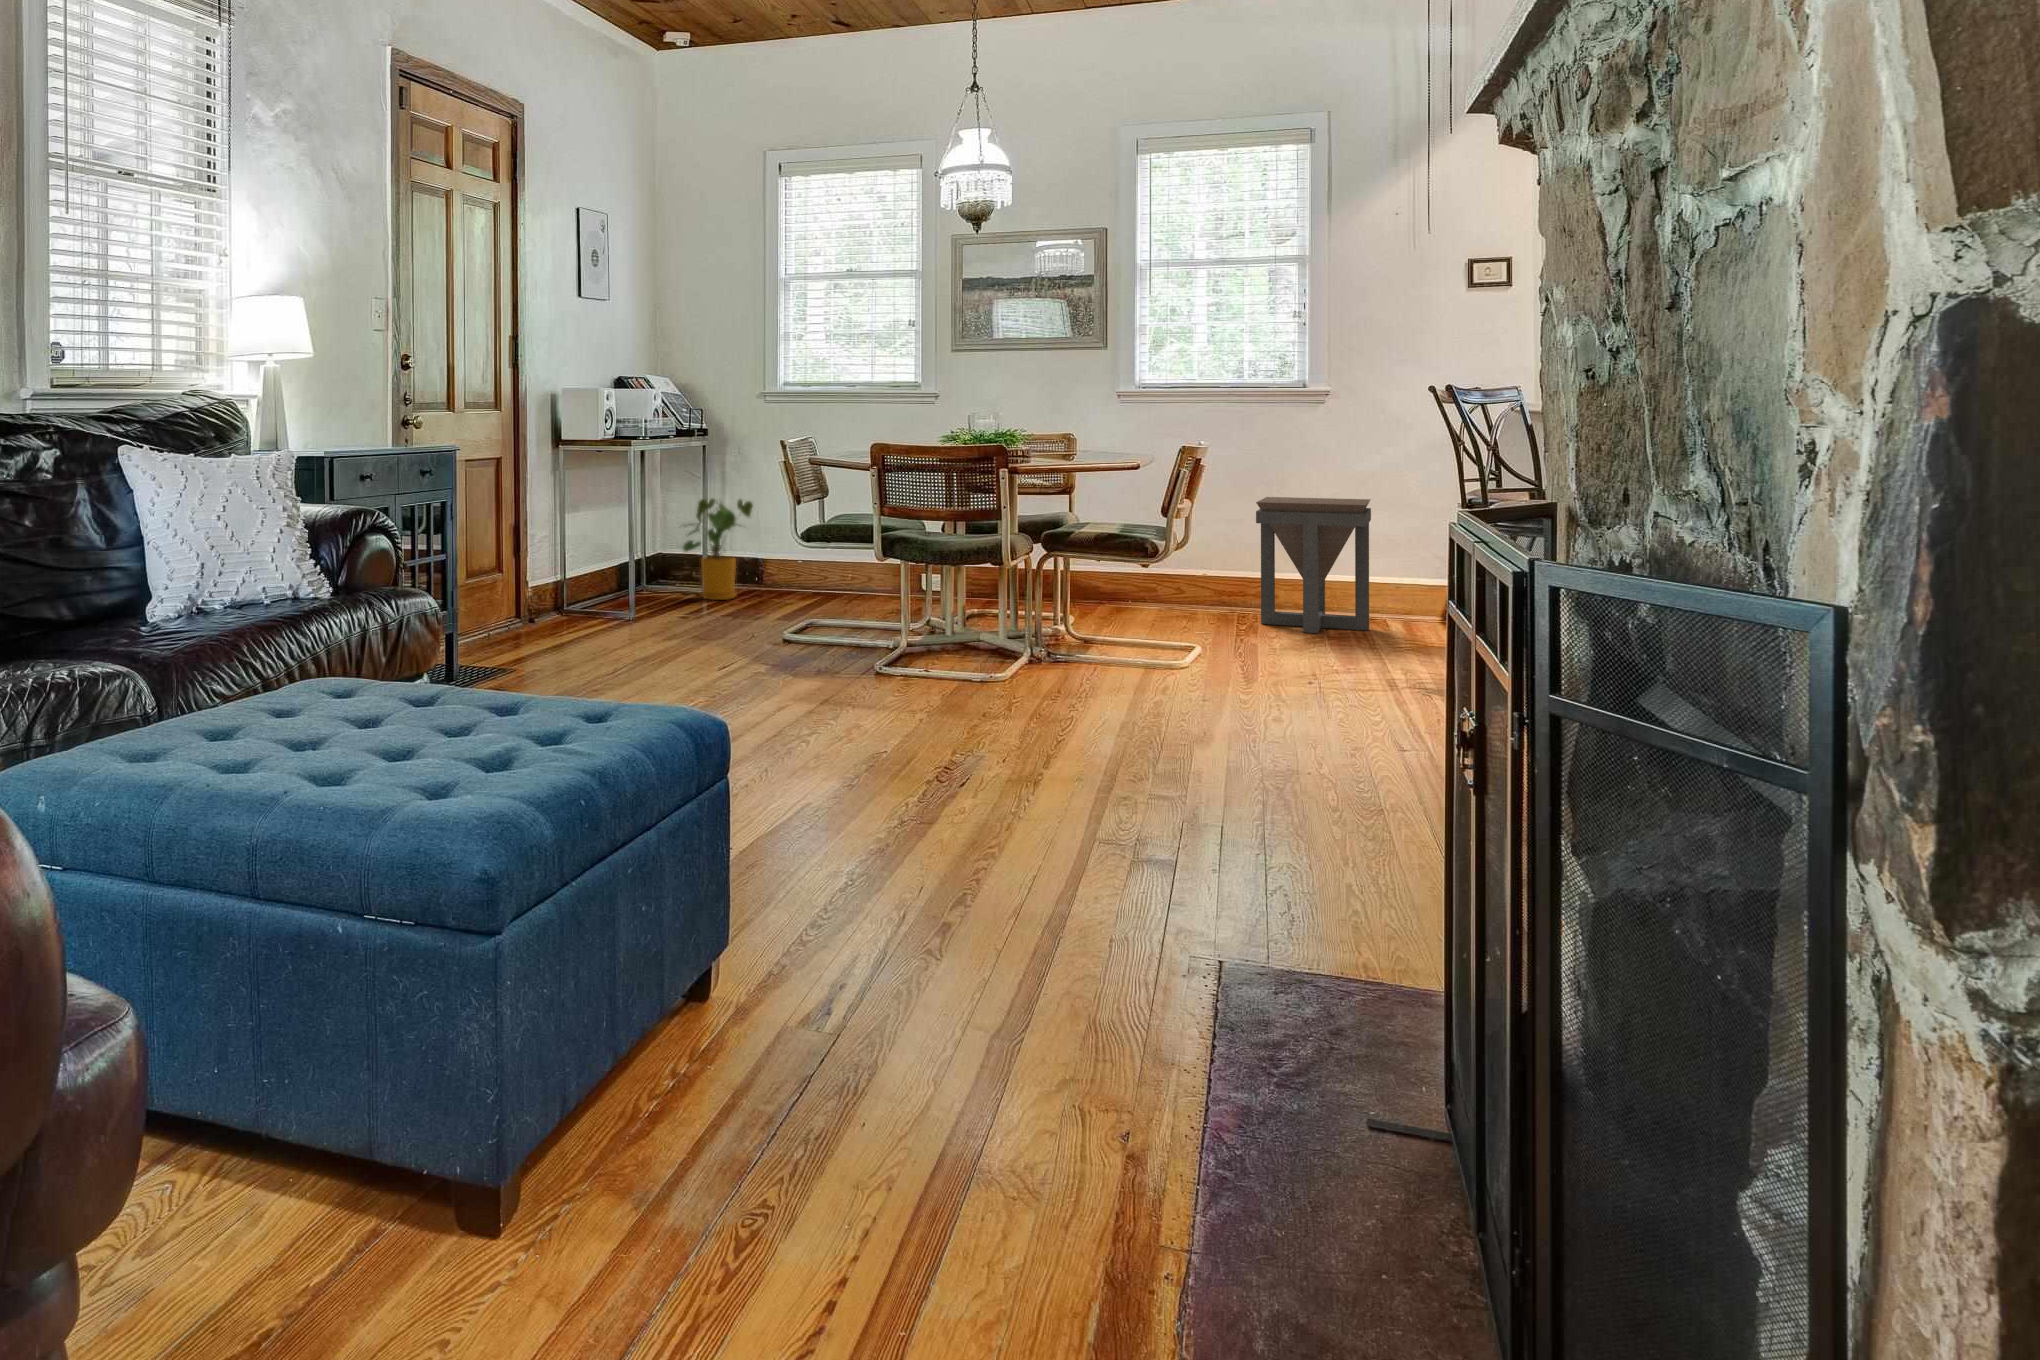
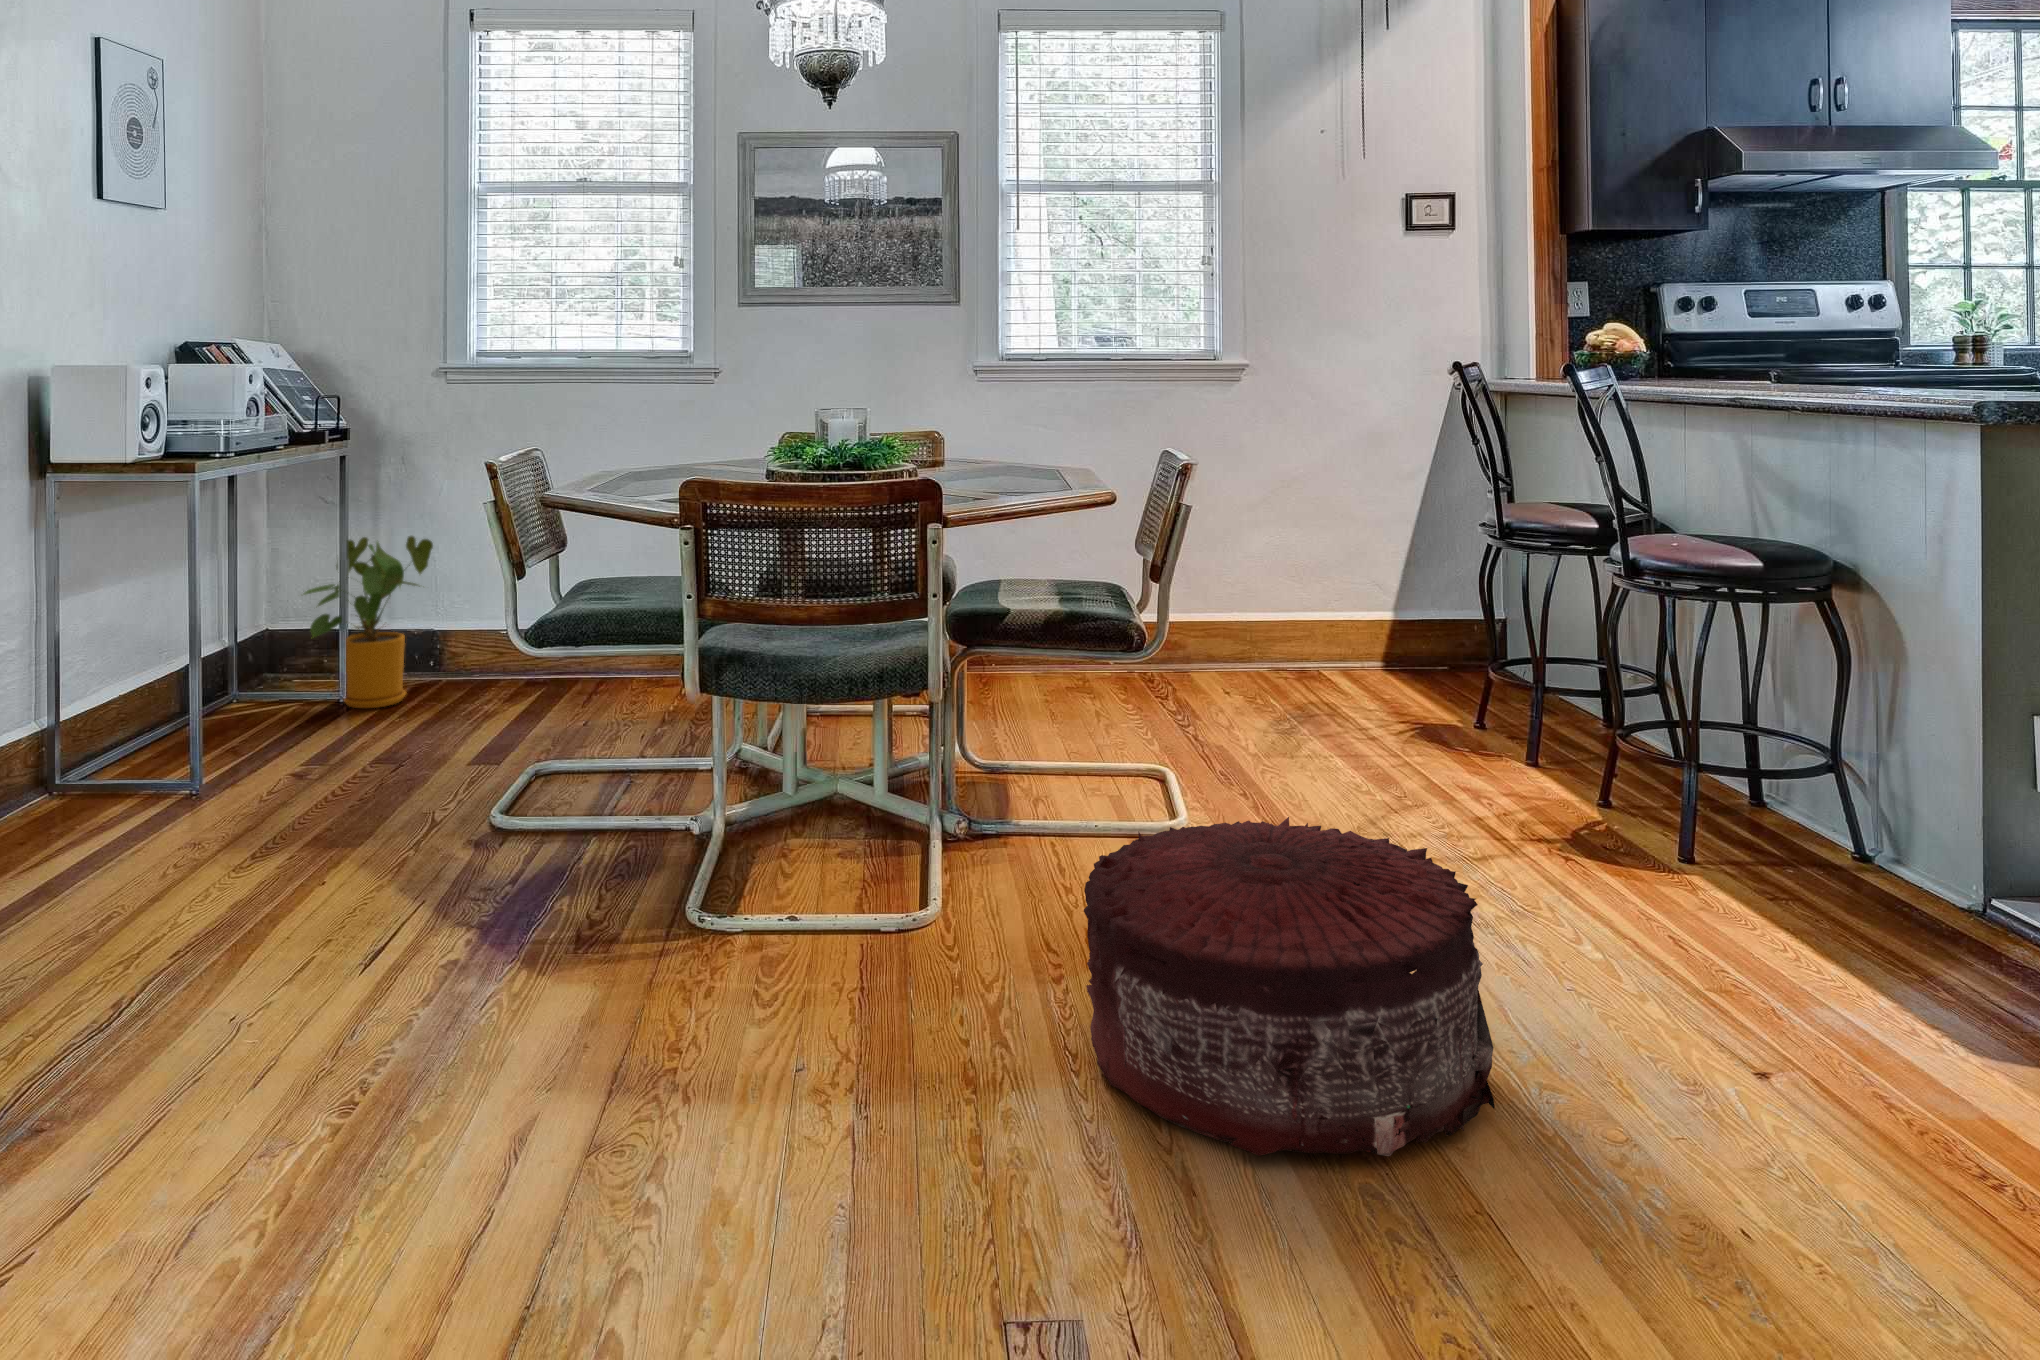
side table: present [1256,497,1371,633] -> none [1166,507,1321,701]
pouf: none [1036,619,1232,739] -> present [1084,817,1494,1156]

